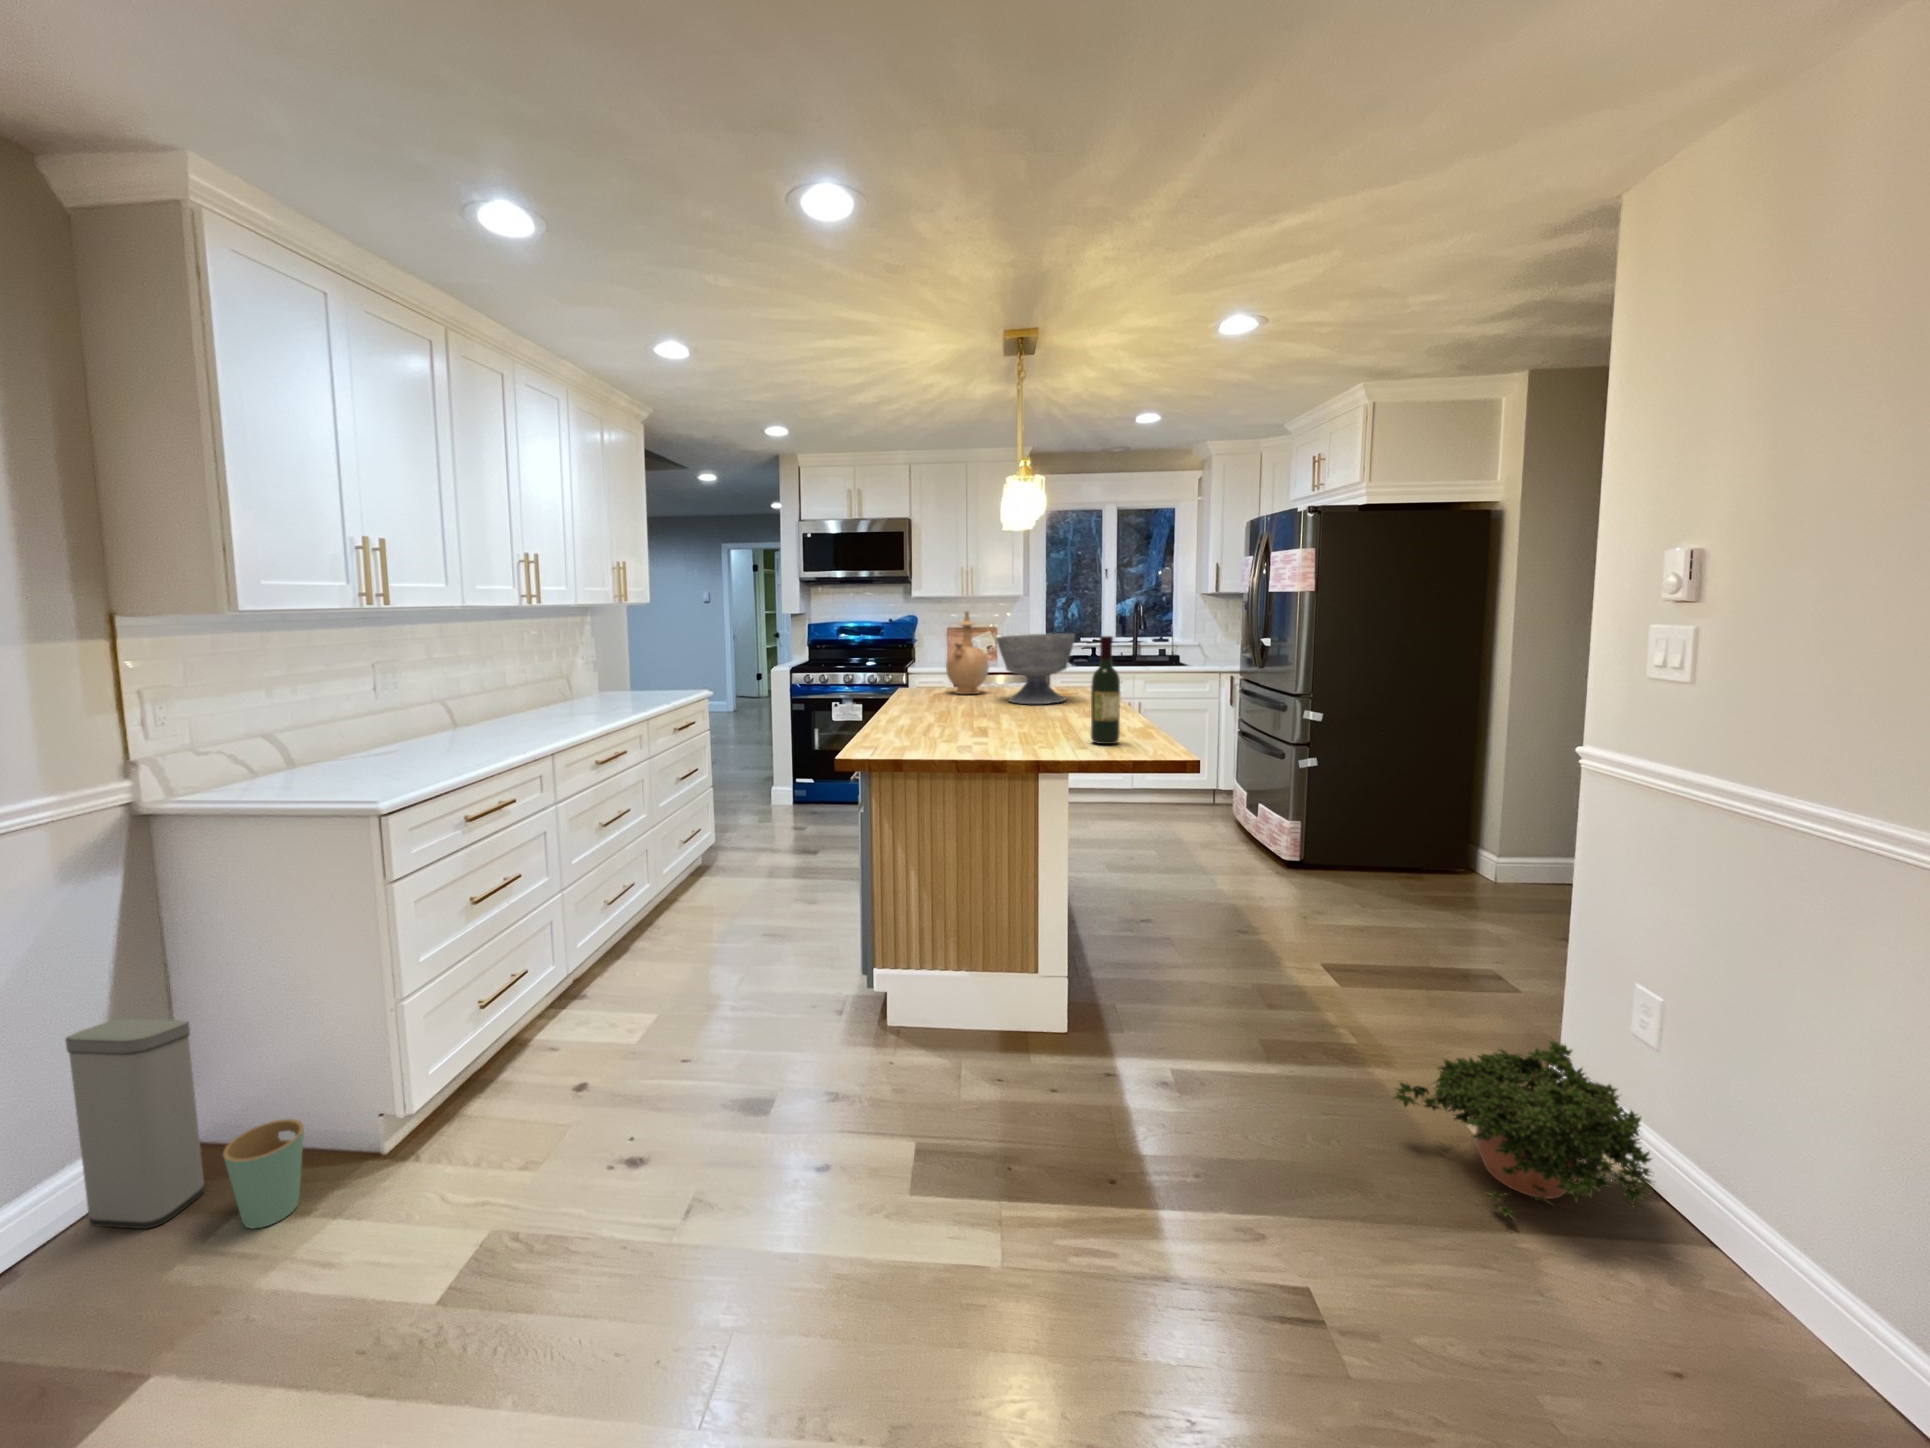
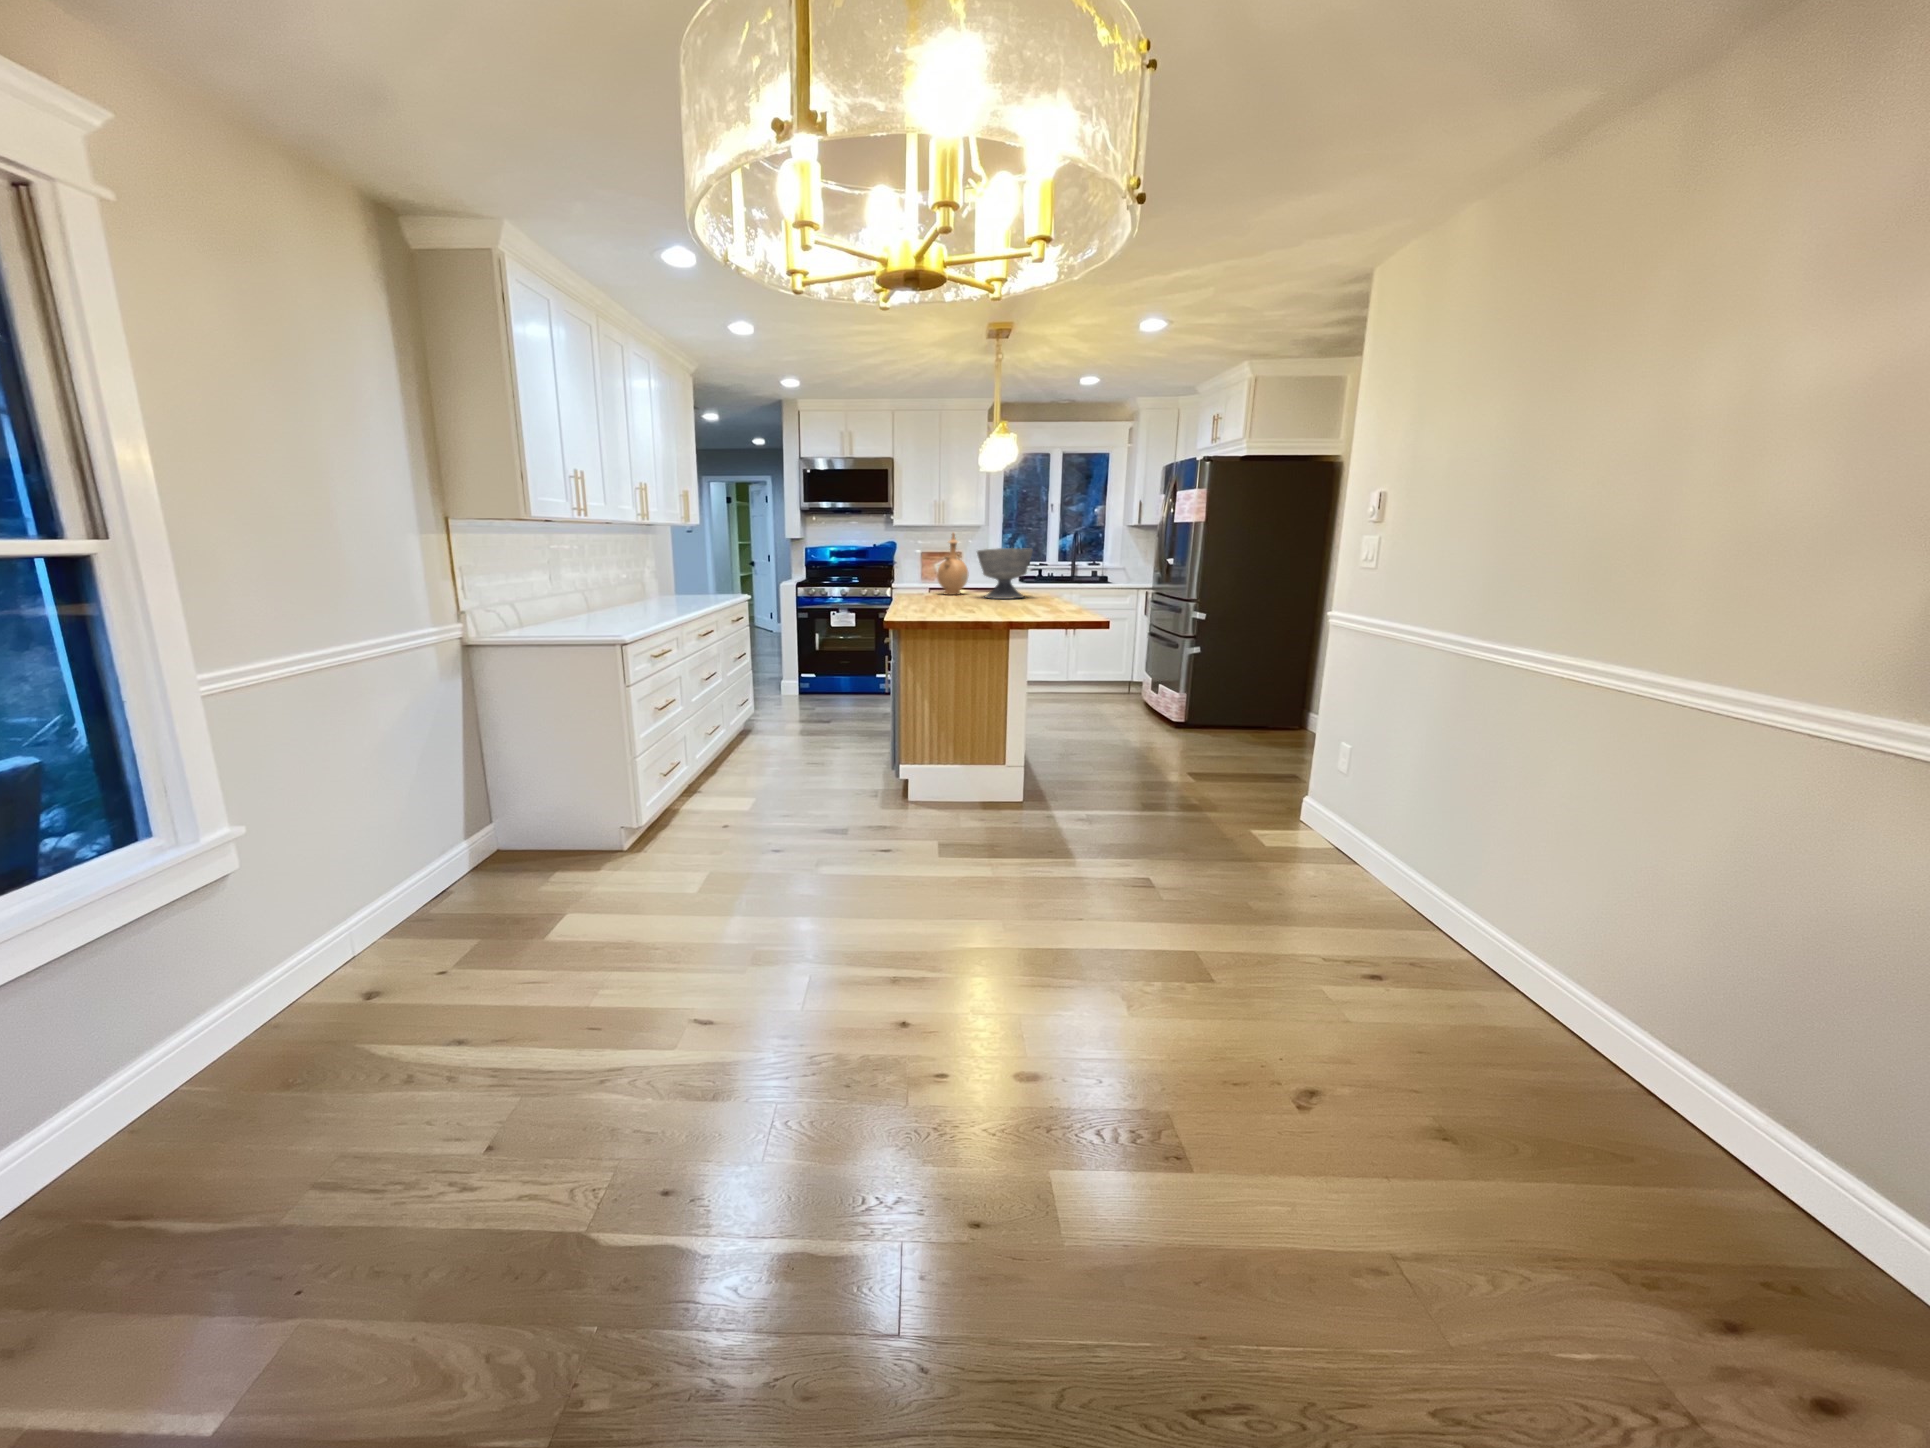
wine bottle: present [1091,636,1120,744] -> none [1045,544,1065,614]
trash can: present [66,1018,304,1229] -> none [459,764,595,876]
potted plant: present [1394,1041,1652,1219] -> none [1208,773,1337,855]

